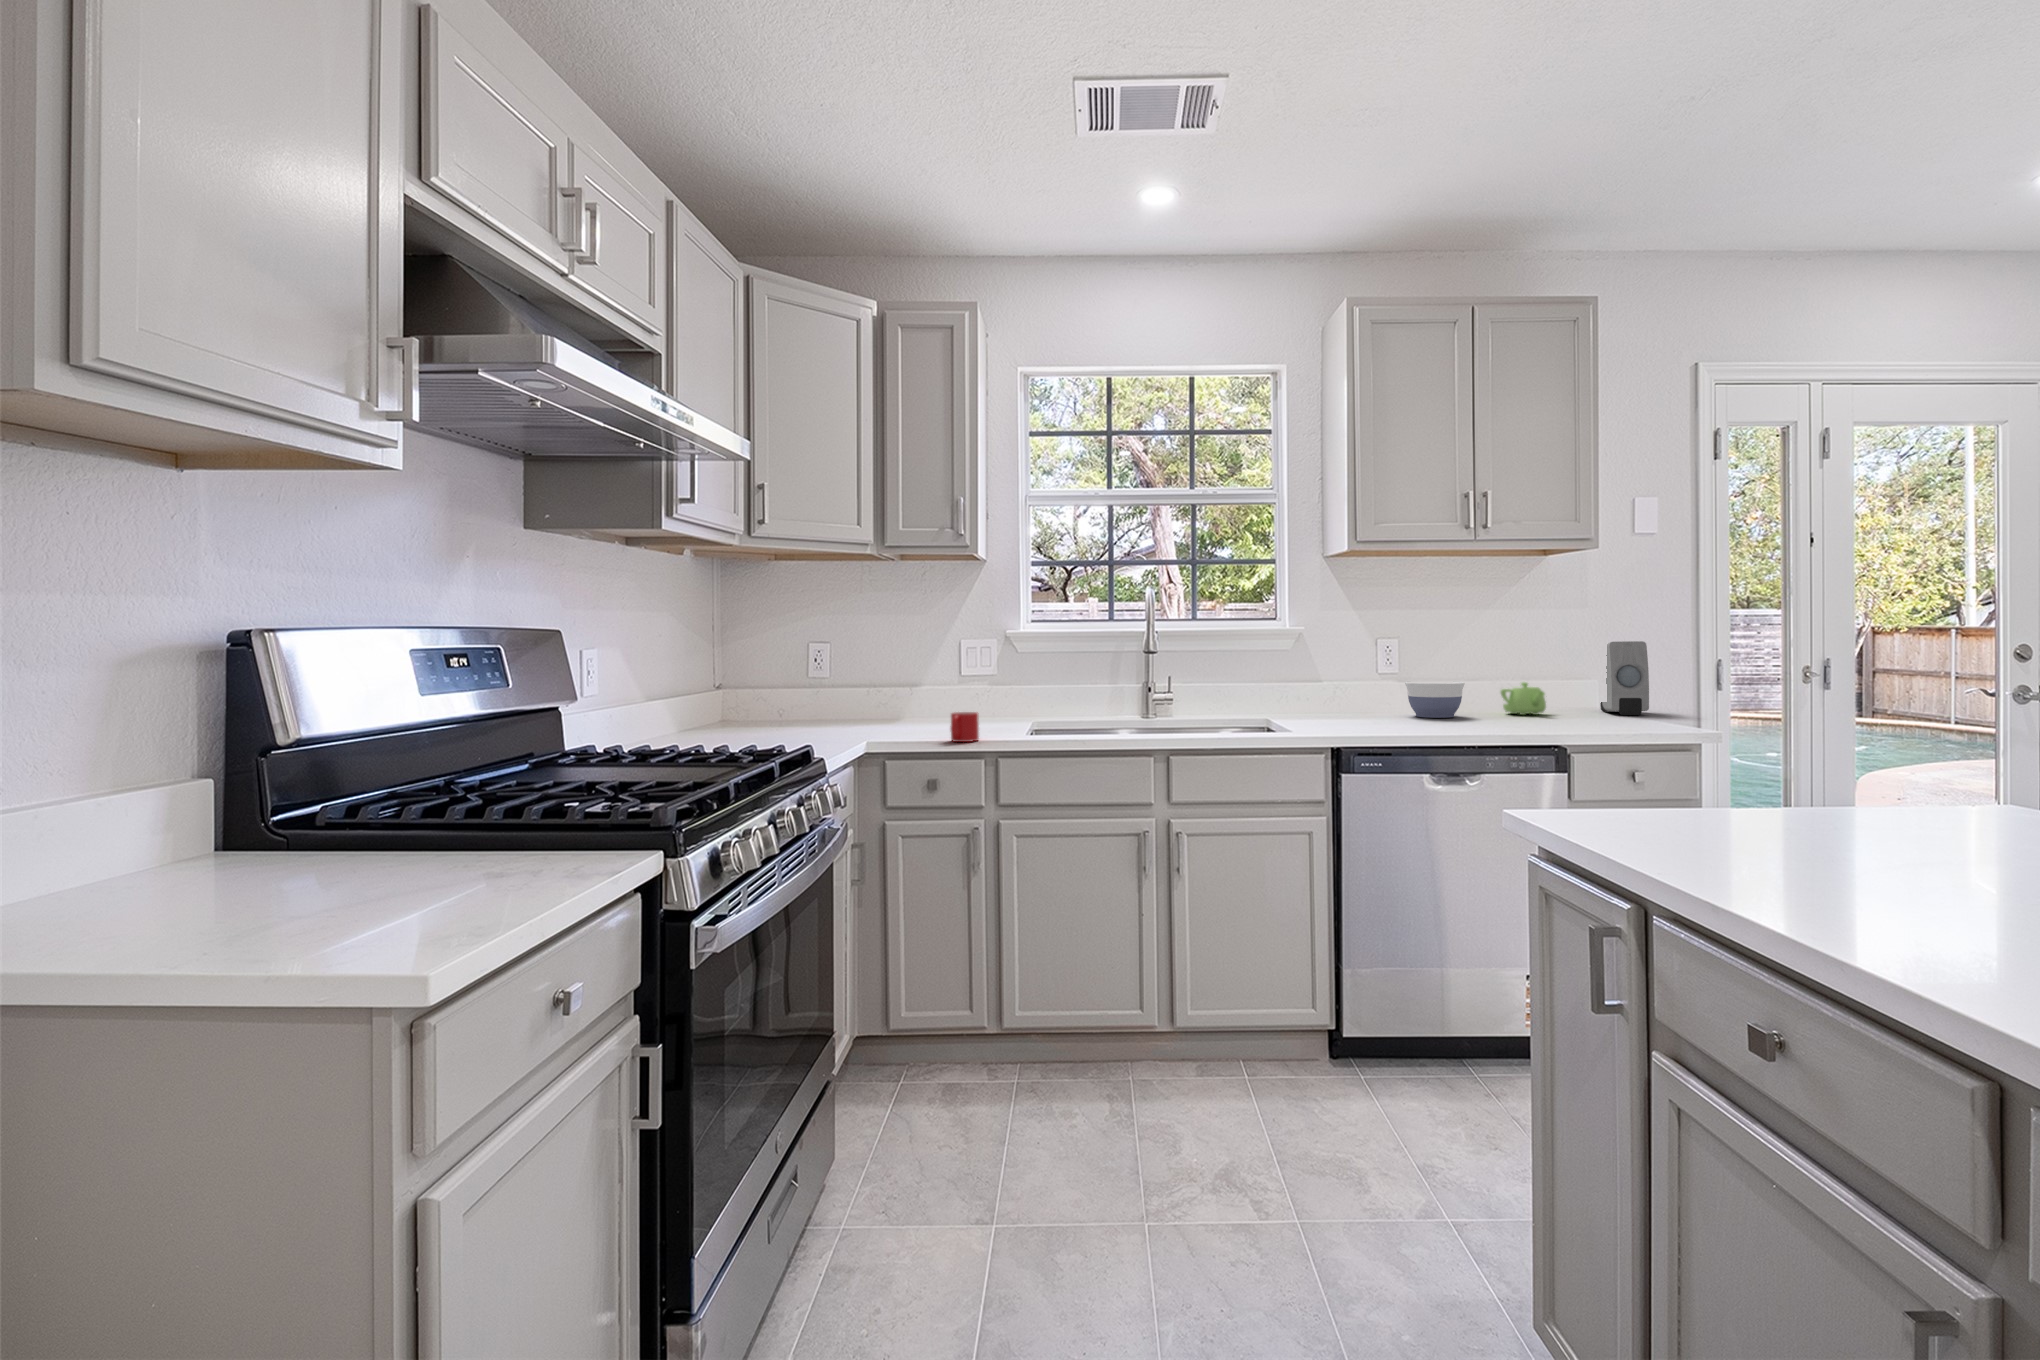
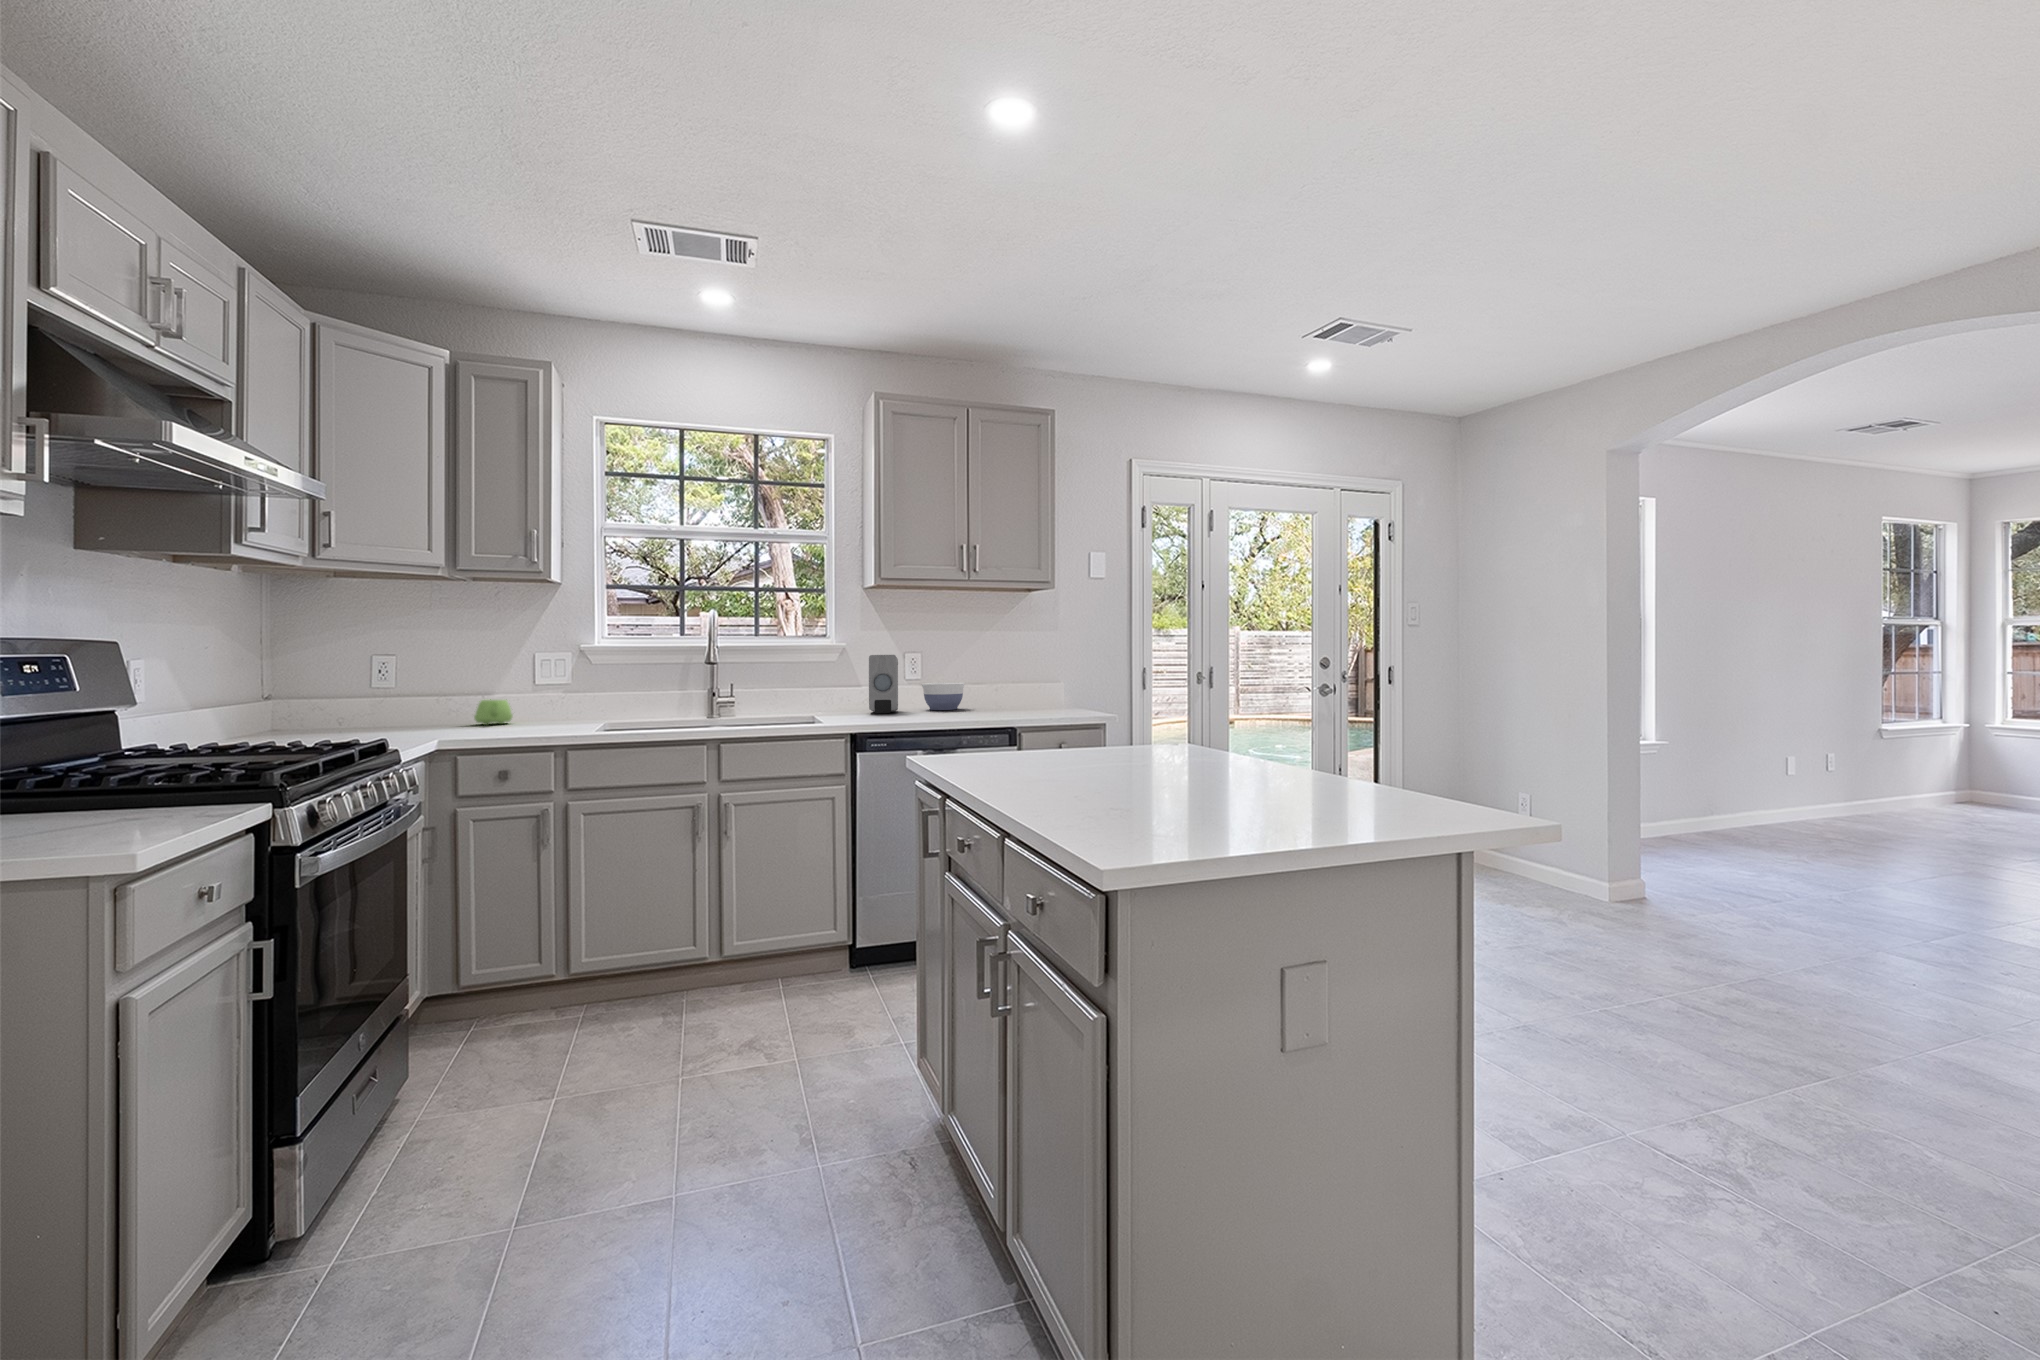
soap dispenser: present [1600,641,1649,715] -> present [869,655,898,713]
teapot: present [1501,682,1546,715] -> present [474,699,512,725]
mug: present [950,712,979,742] -> none [521,713,549,738]

